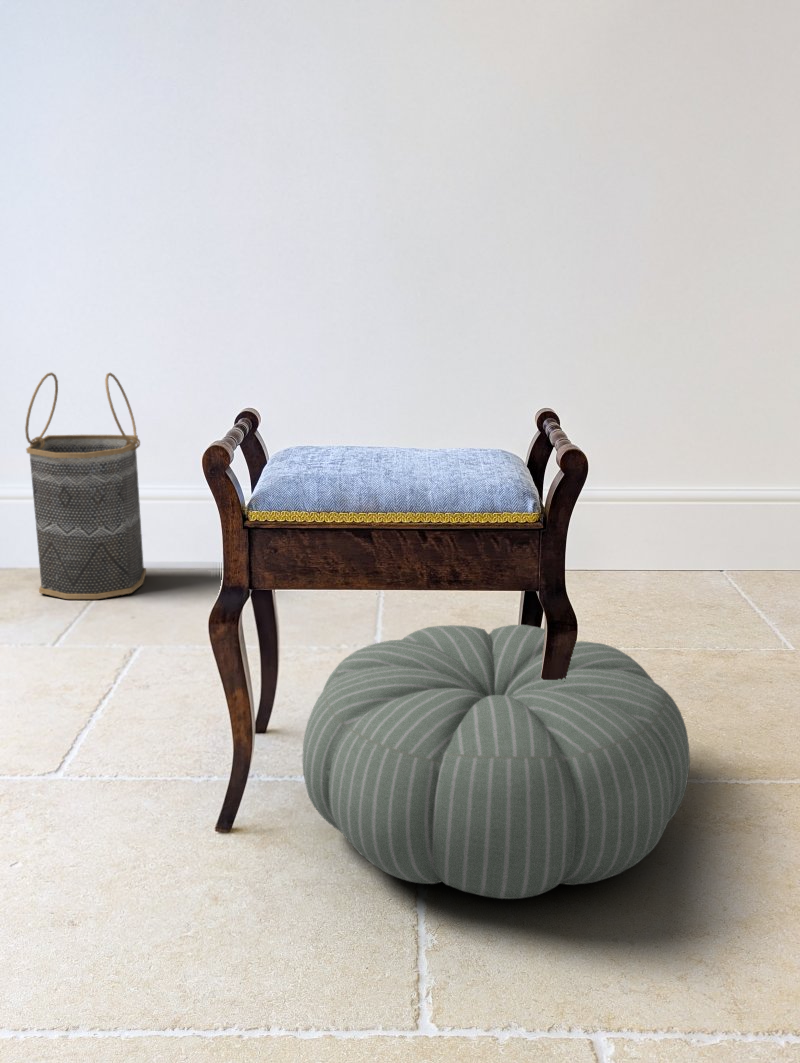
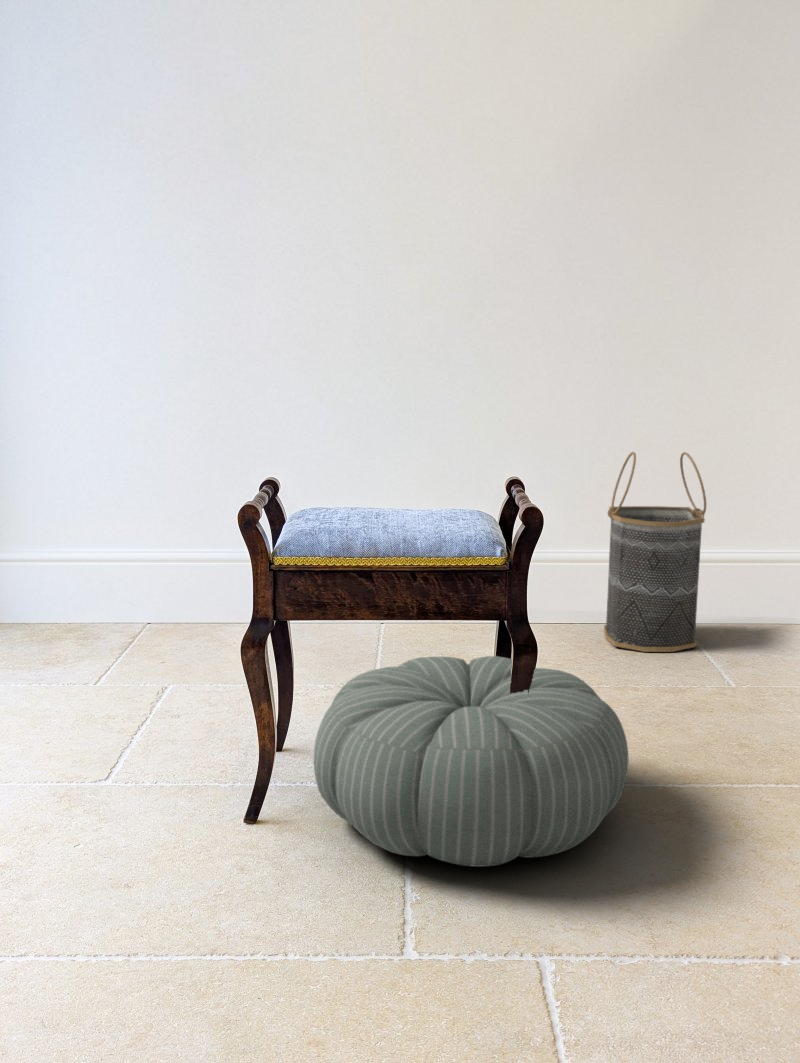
basket: present [25,373,146,599] -> present [604,452,706,652]

